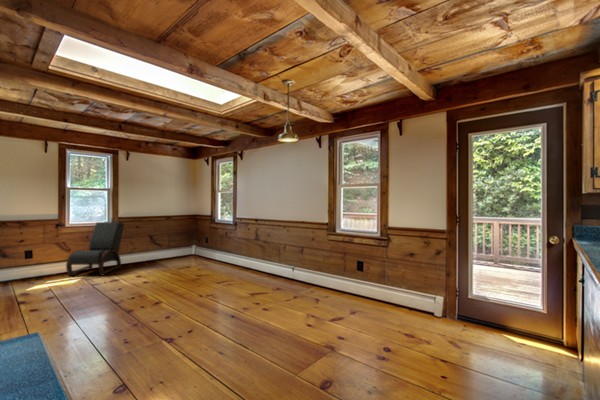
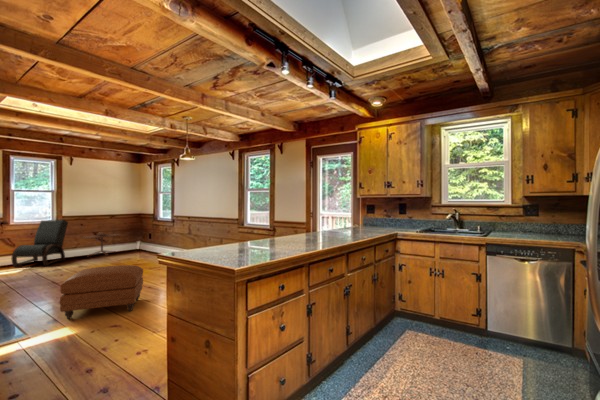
side table: none [138,237,179,264] -> present [83,232,120,256]
ottoman: none [134,285,232,364] -> present [60,265,143,319]

